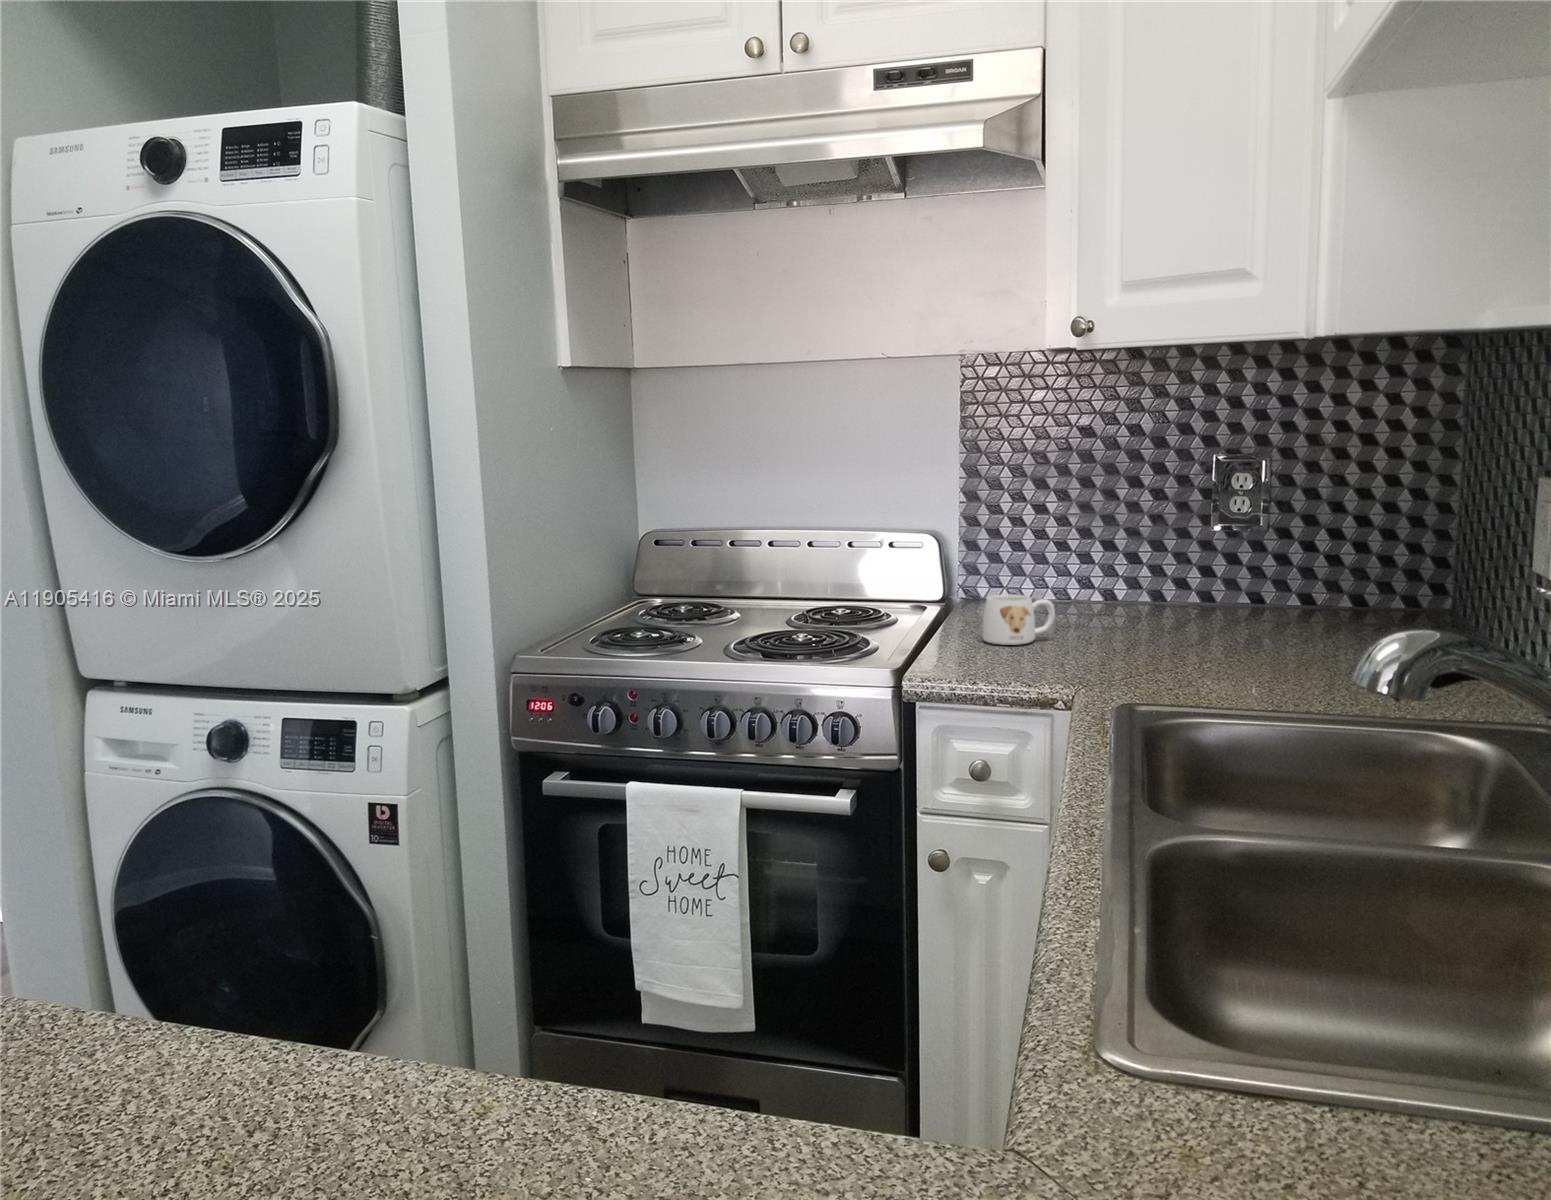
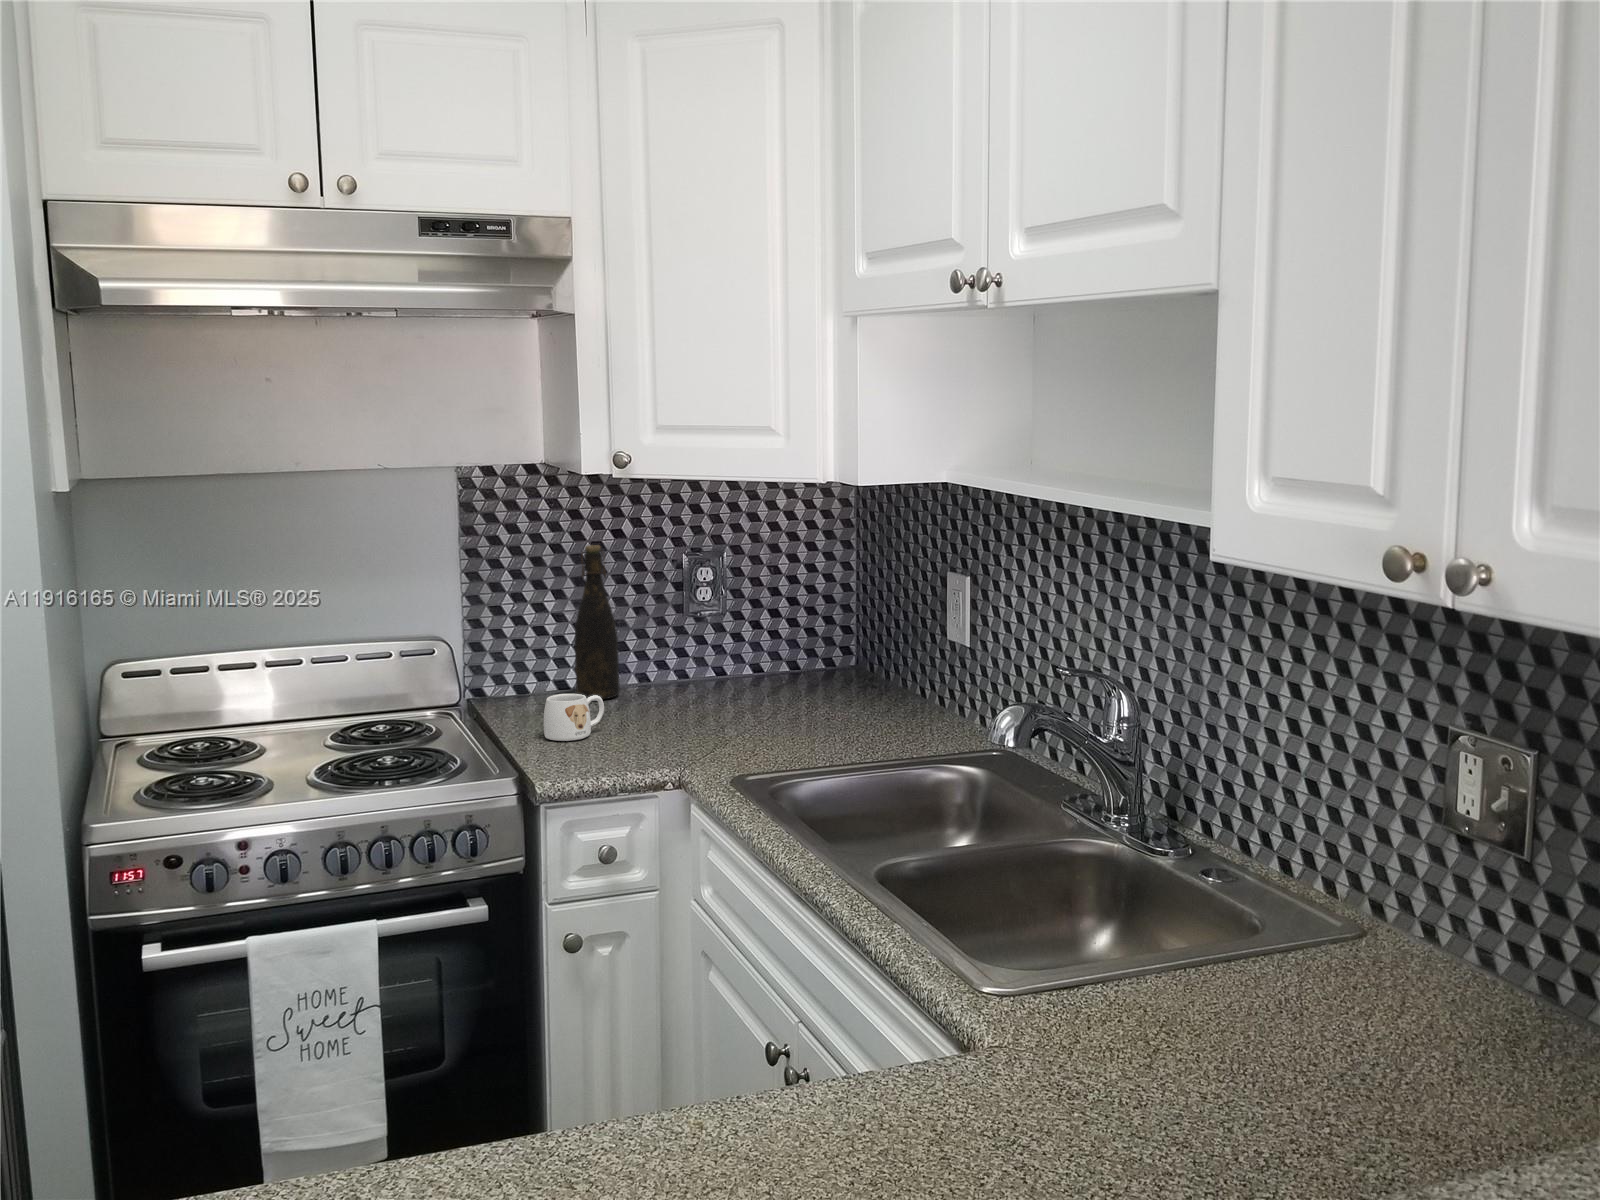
bottle: none [1073,441,1123,614] -> present [574,545,620,699]

